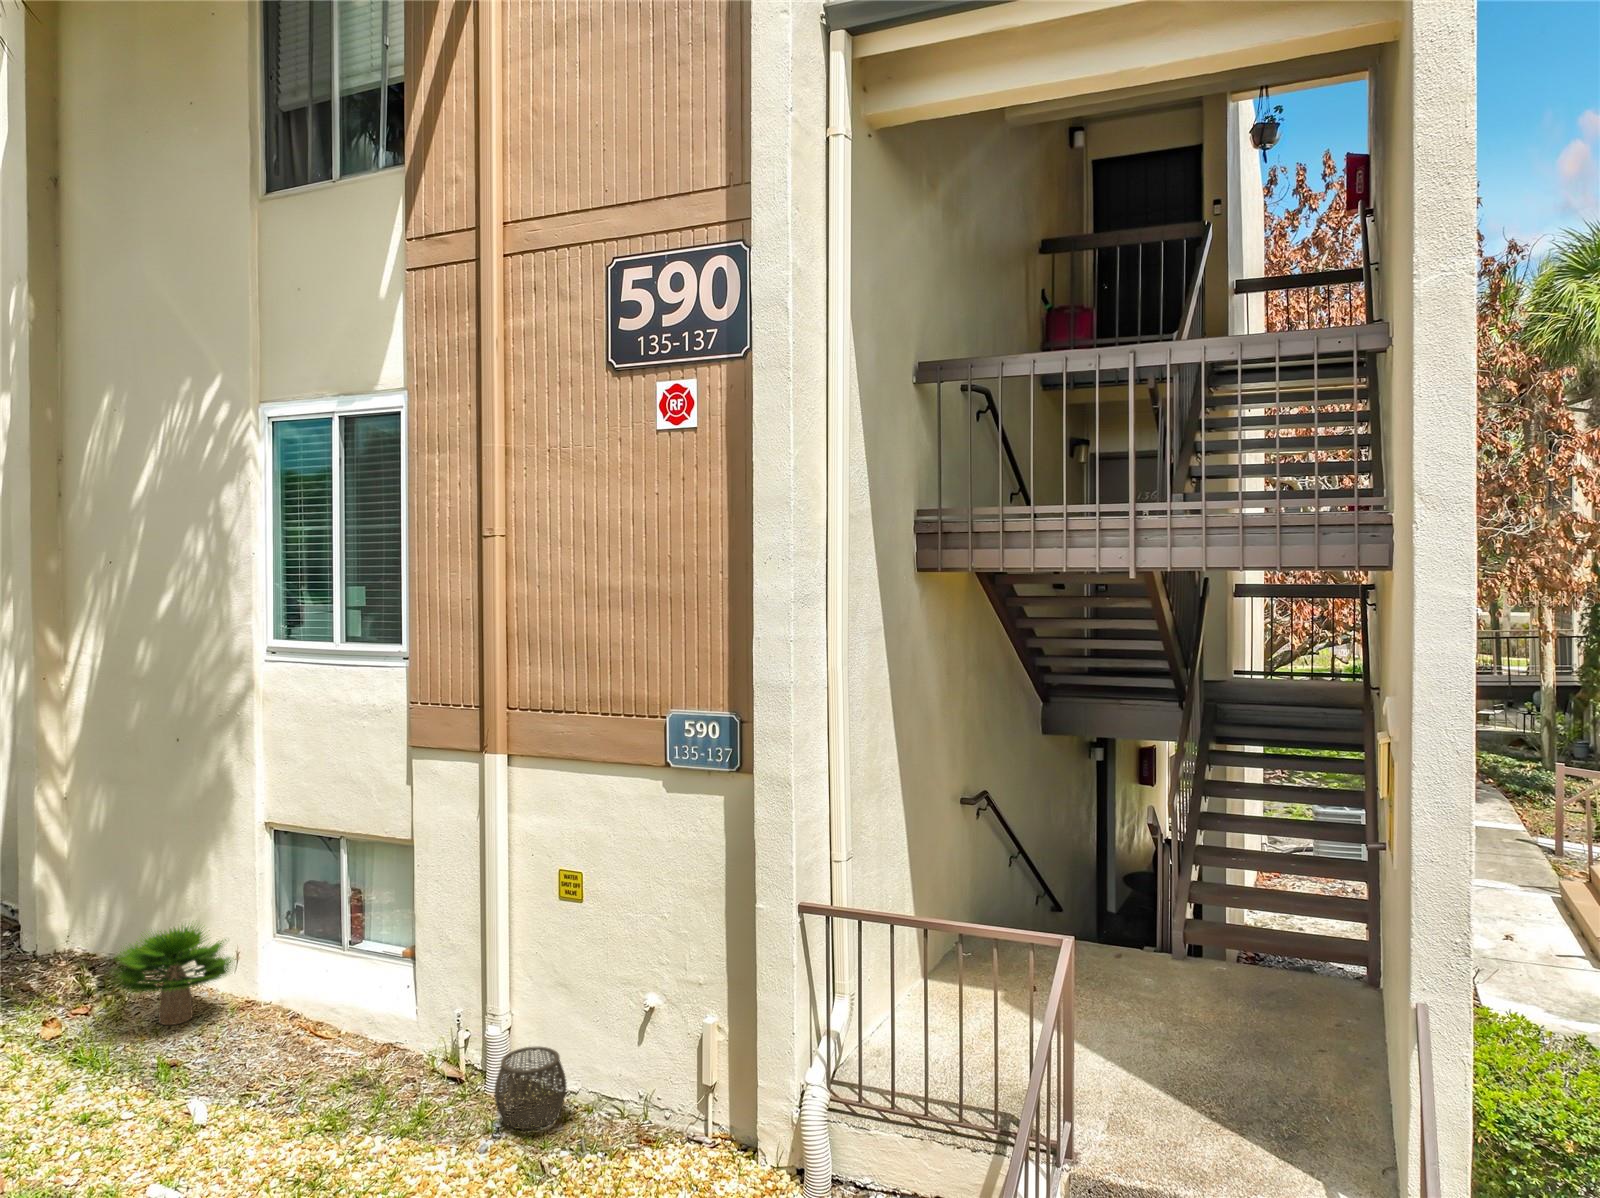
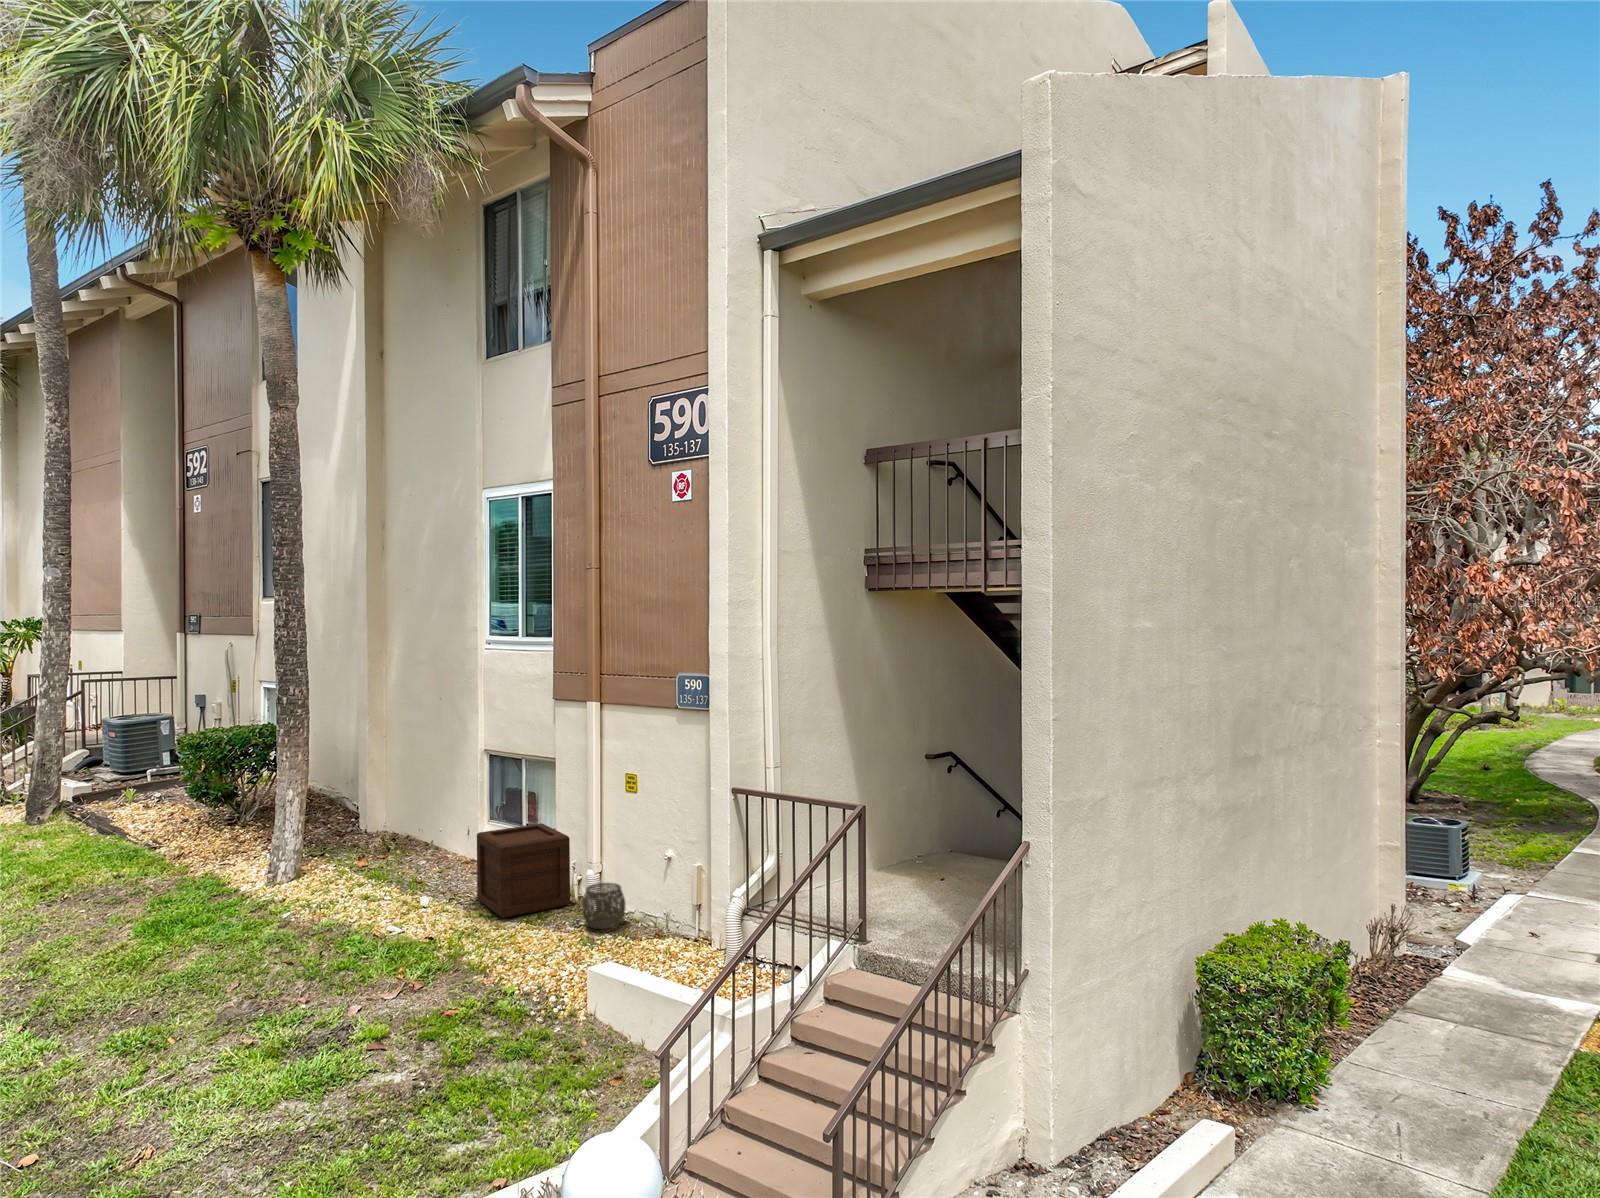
potted plant: present [115,926,233,1025] -> none [391,805,466,868]
wooden crate: none [288,947,456,1124] -> present [477,823,570,918]

